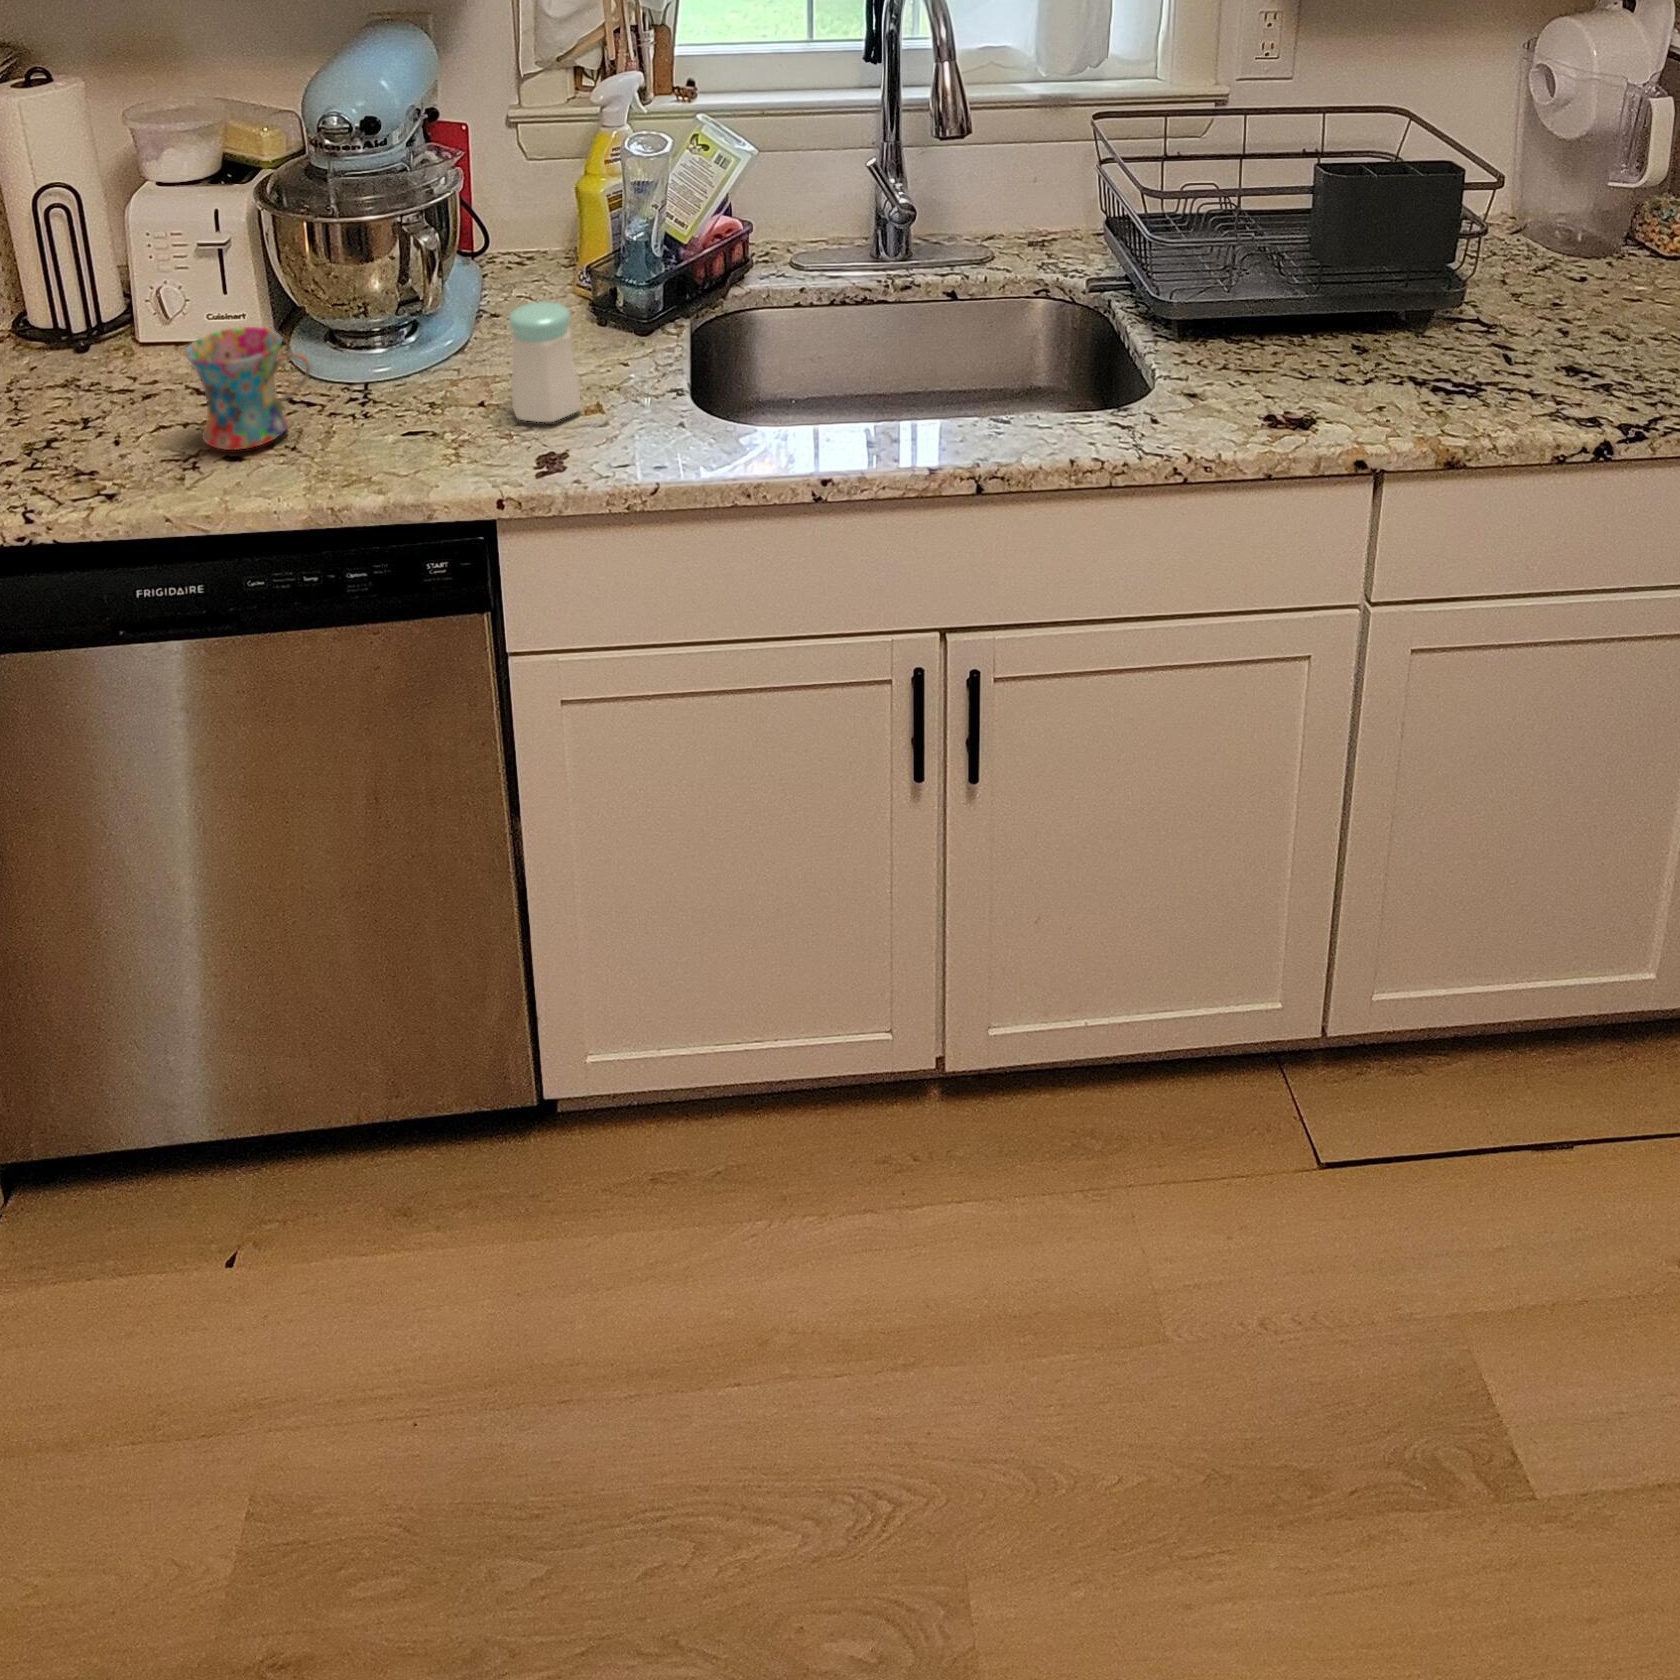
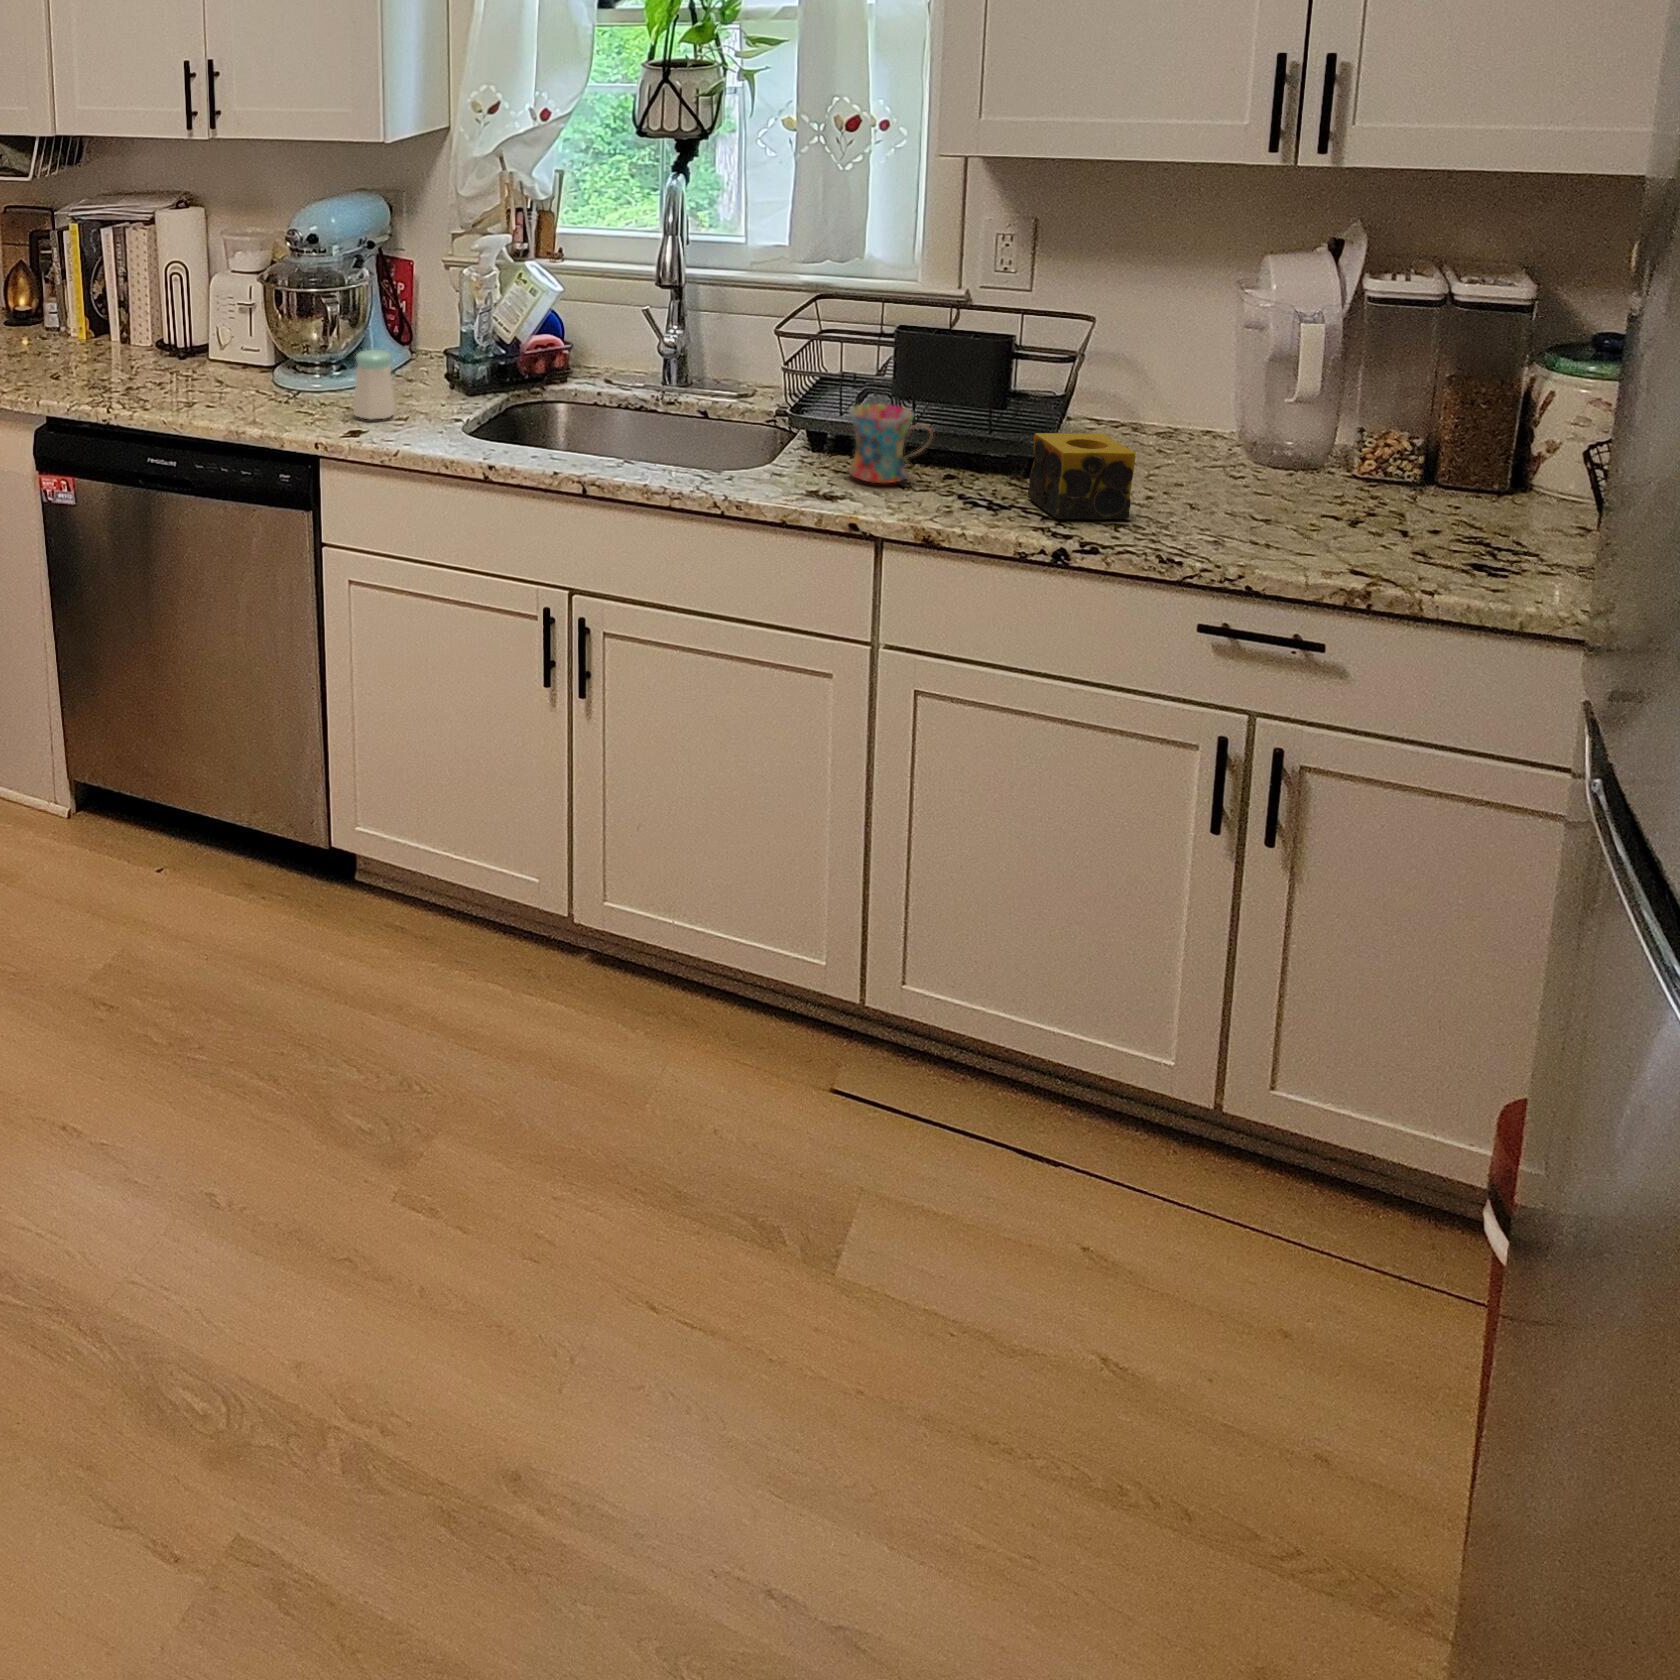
candle: none [1477,271,1617,394] -> present [1028,433,1135,519]
mug: present [185,327,310,450] -> present [849,404,933,483]

